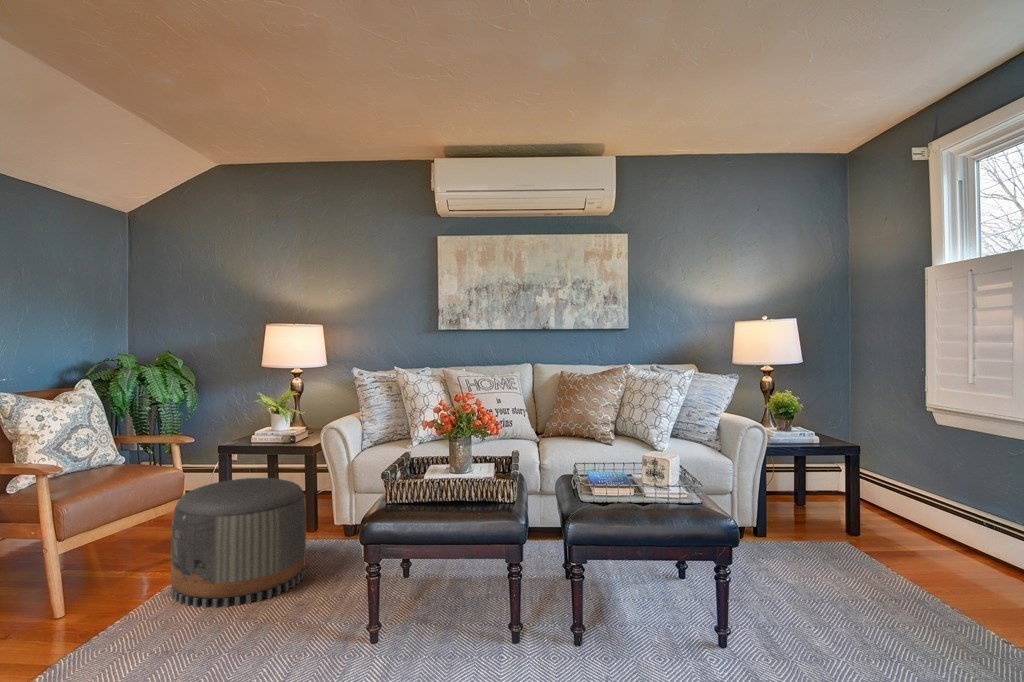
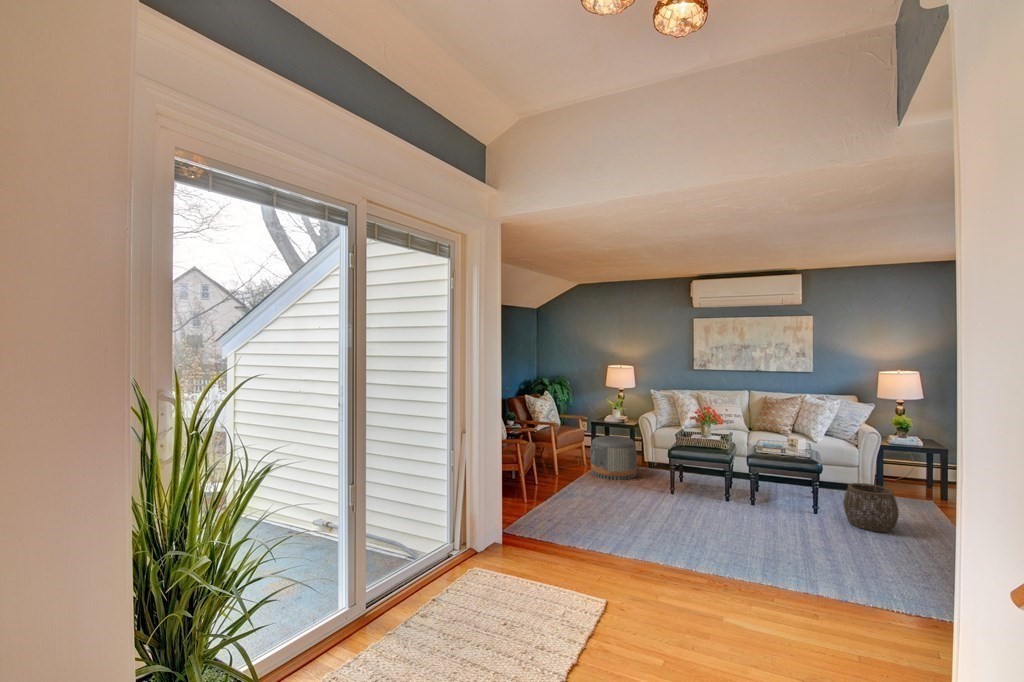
woven basket: none [776,530,895,649] -> present [843,483,899,532]

